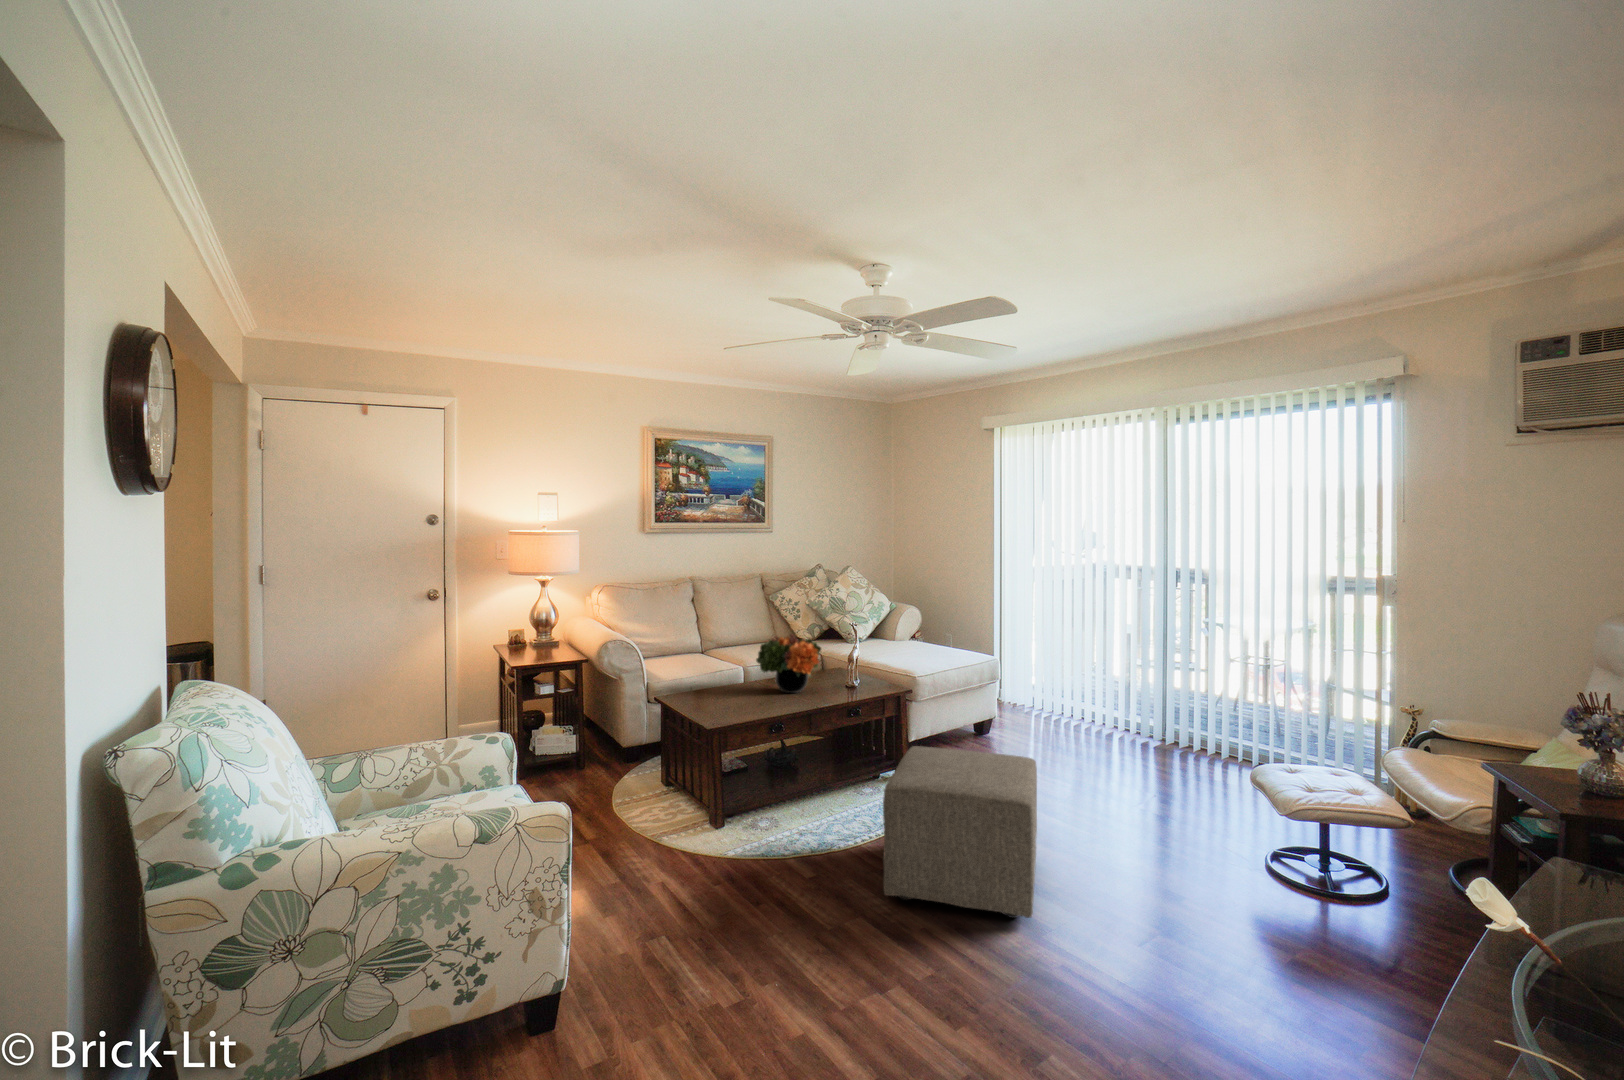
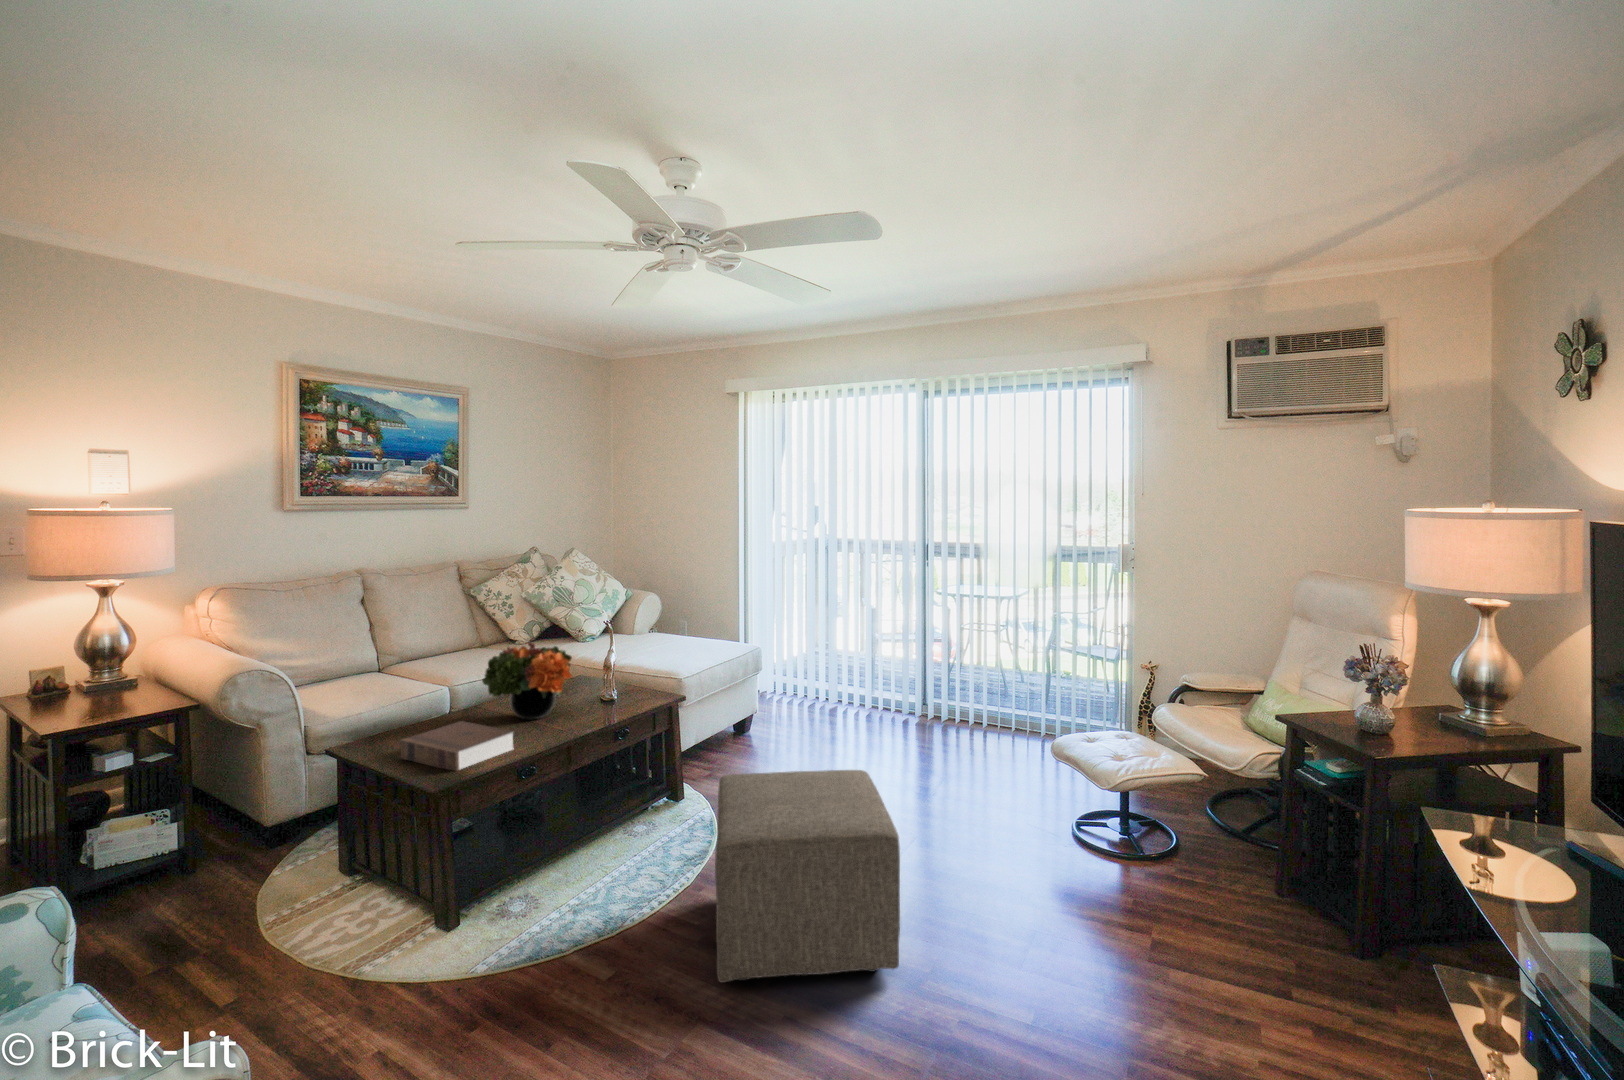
book: none [697,686,770,719] -> present [400,721,514,771]

